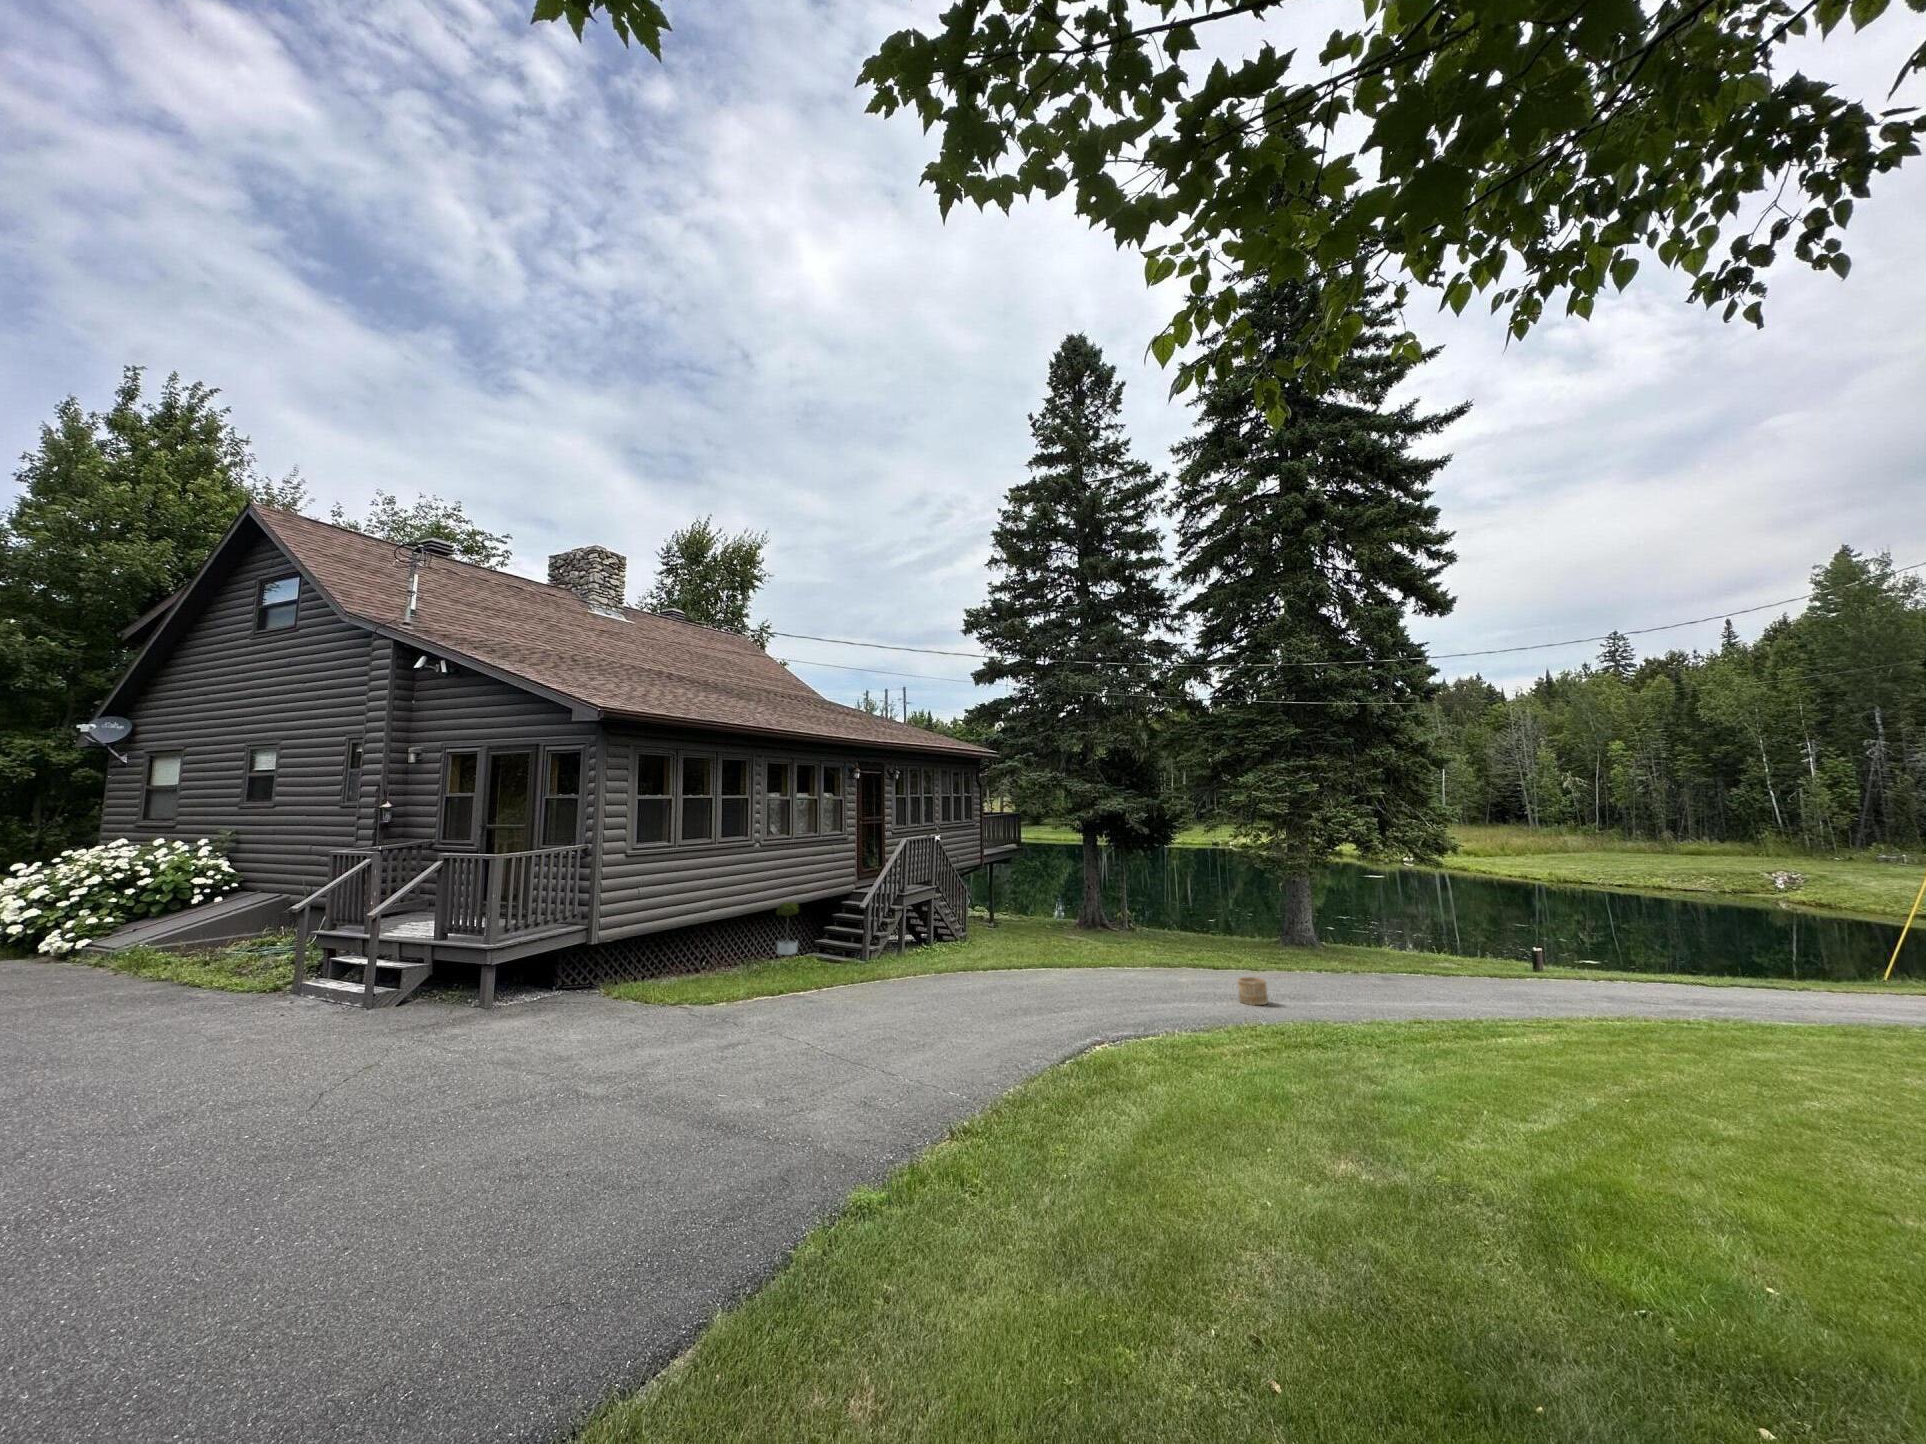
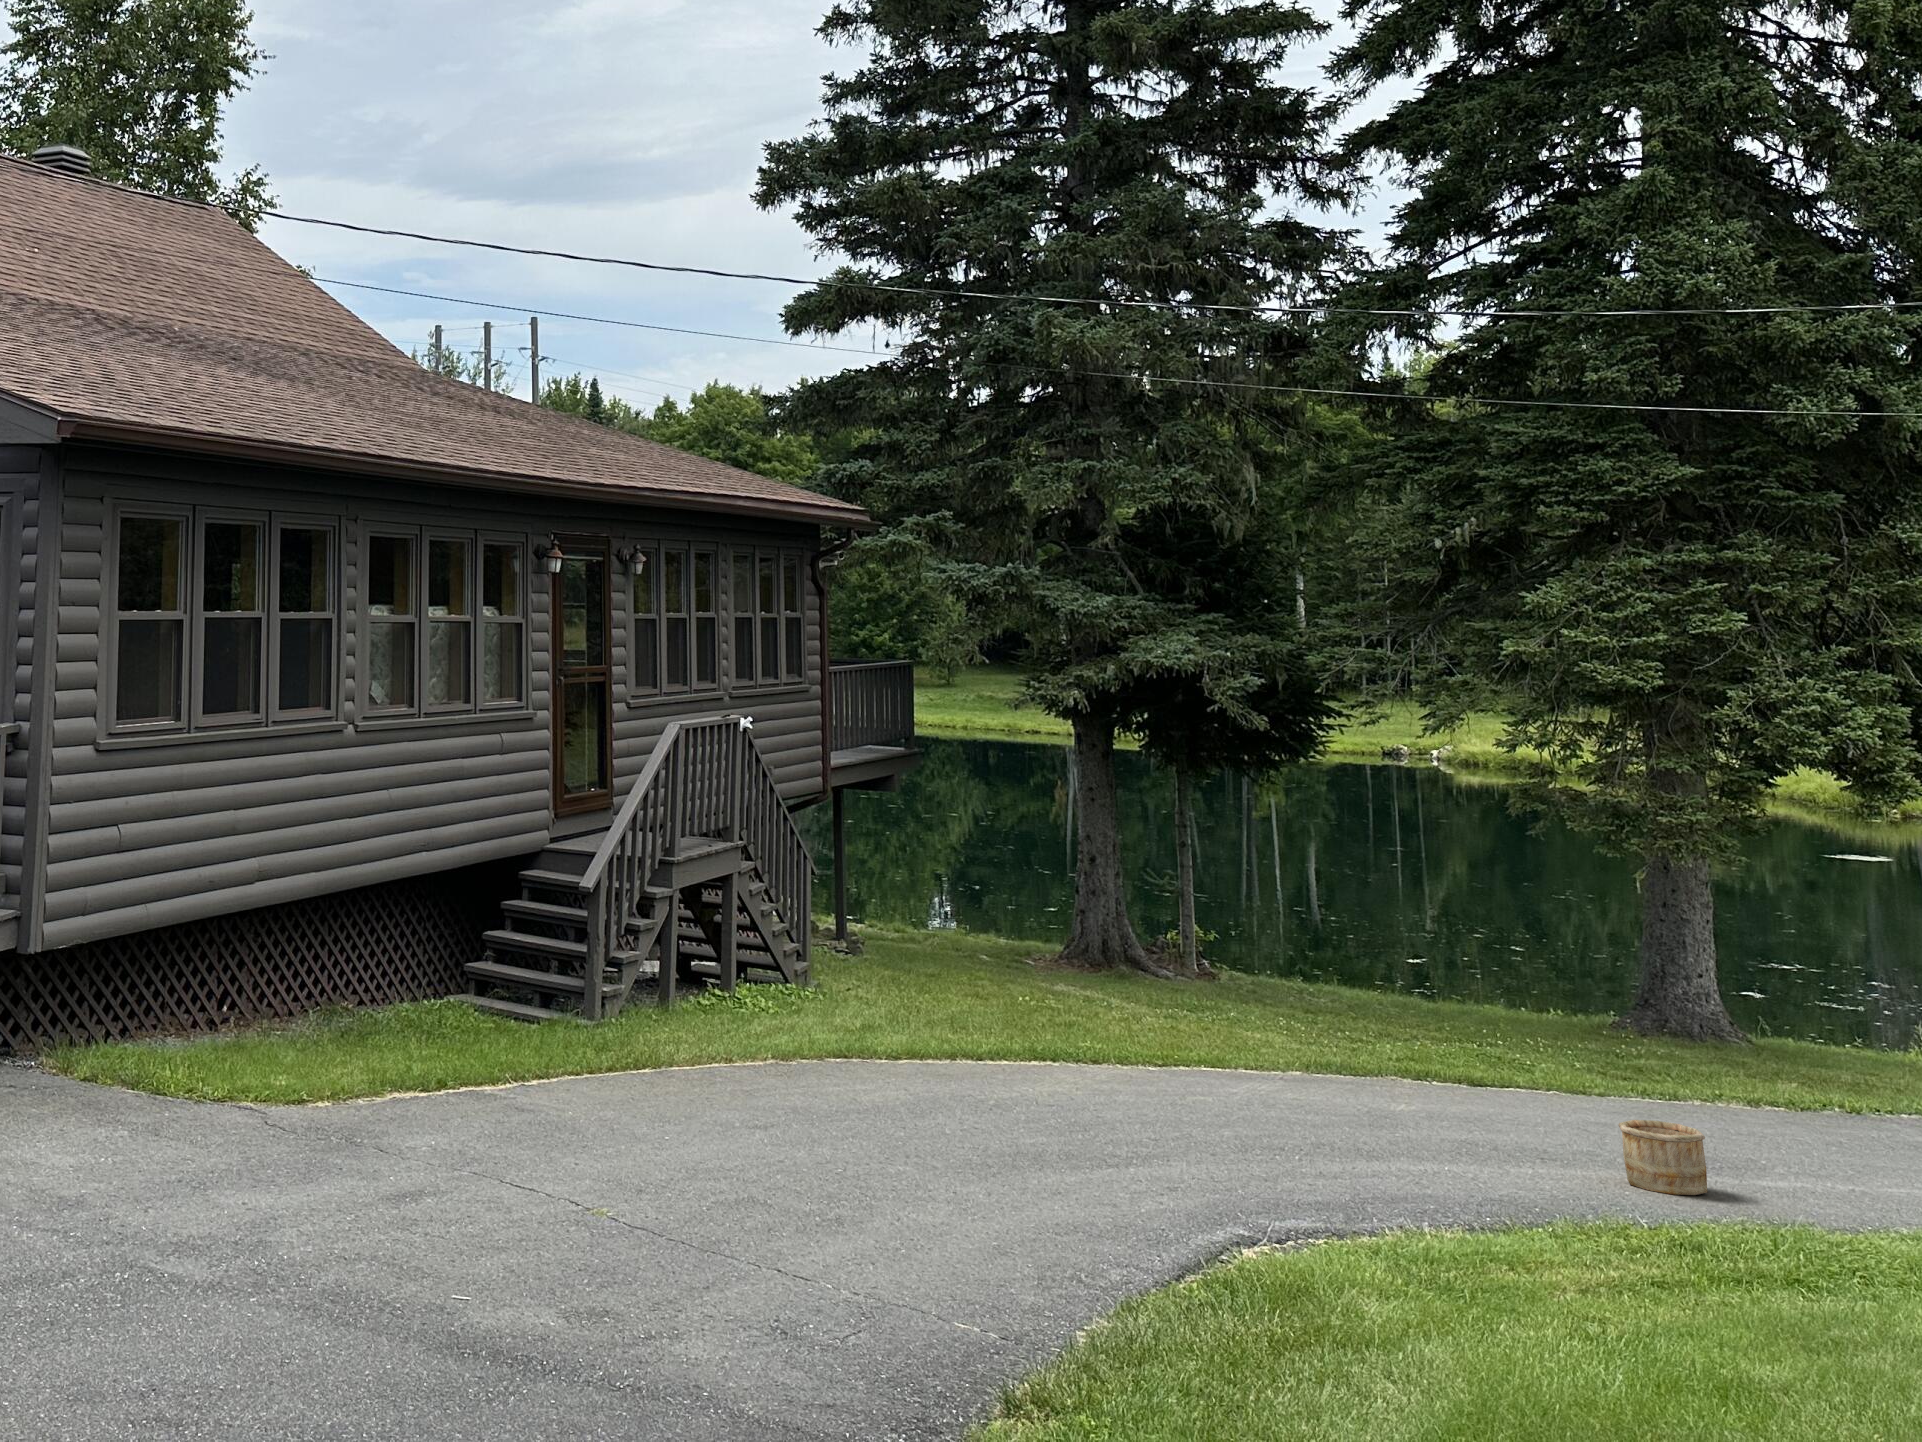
potted tree: present [777,902,799,955] -> none [378,872,431,1005]

